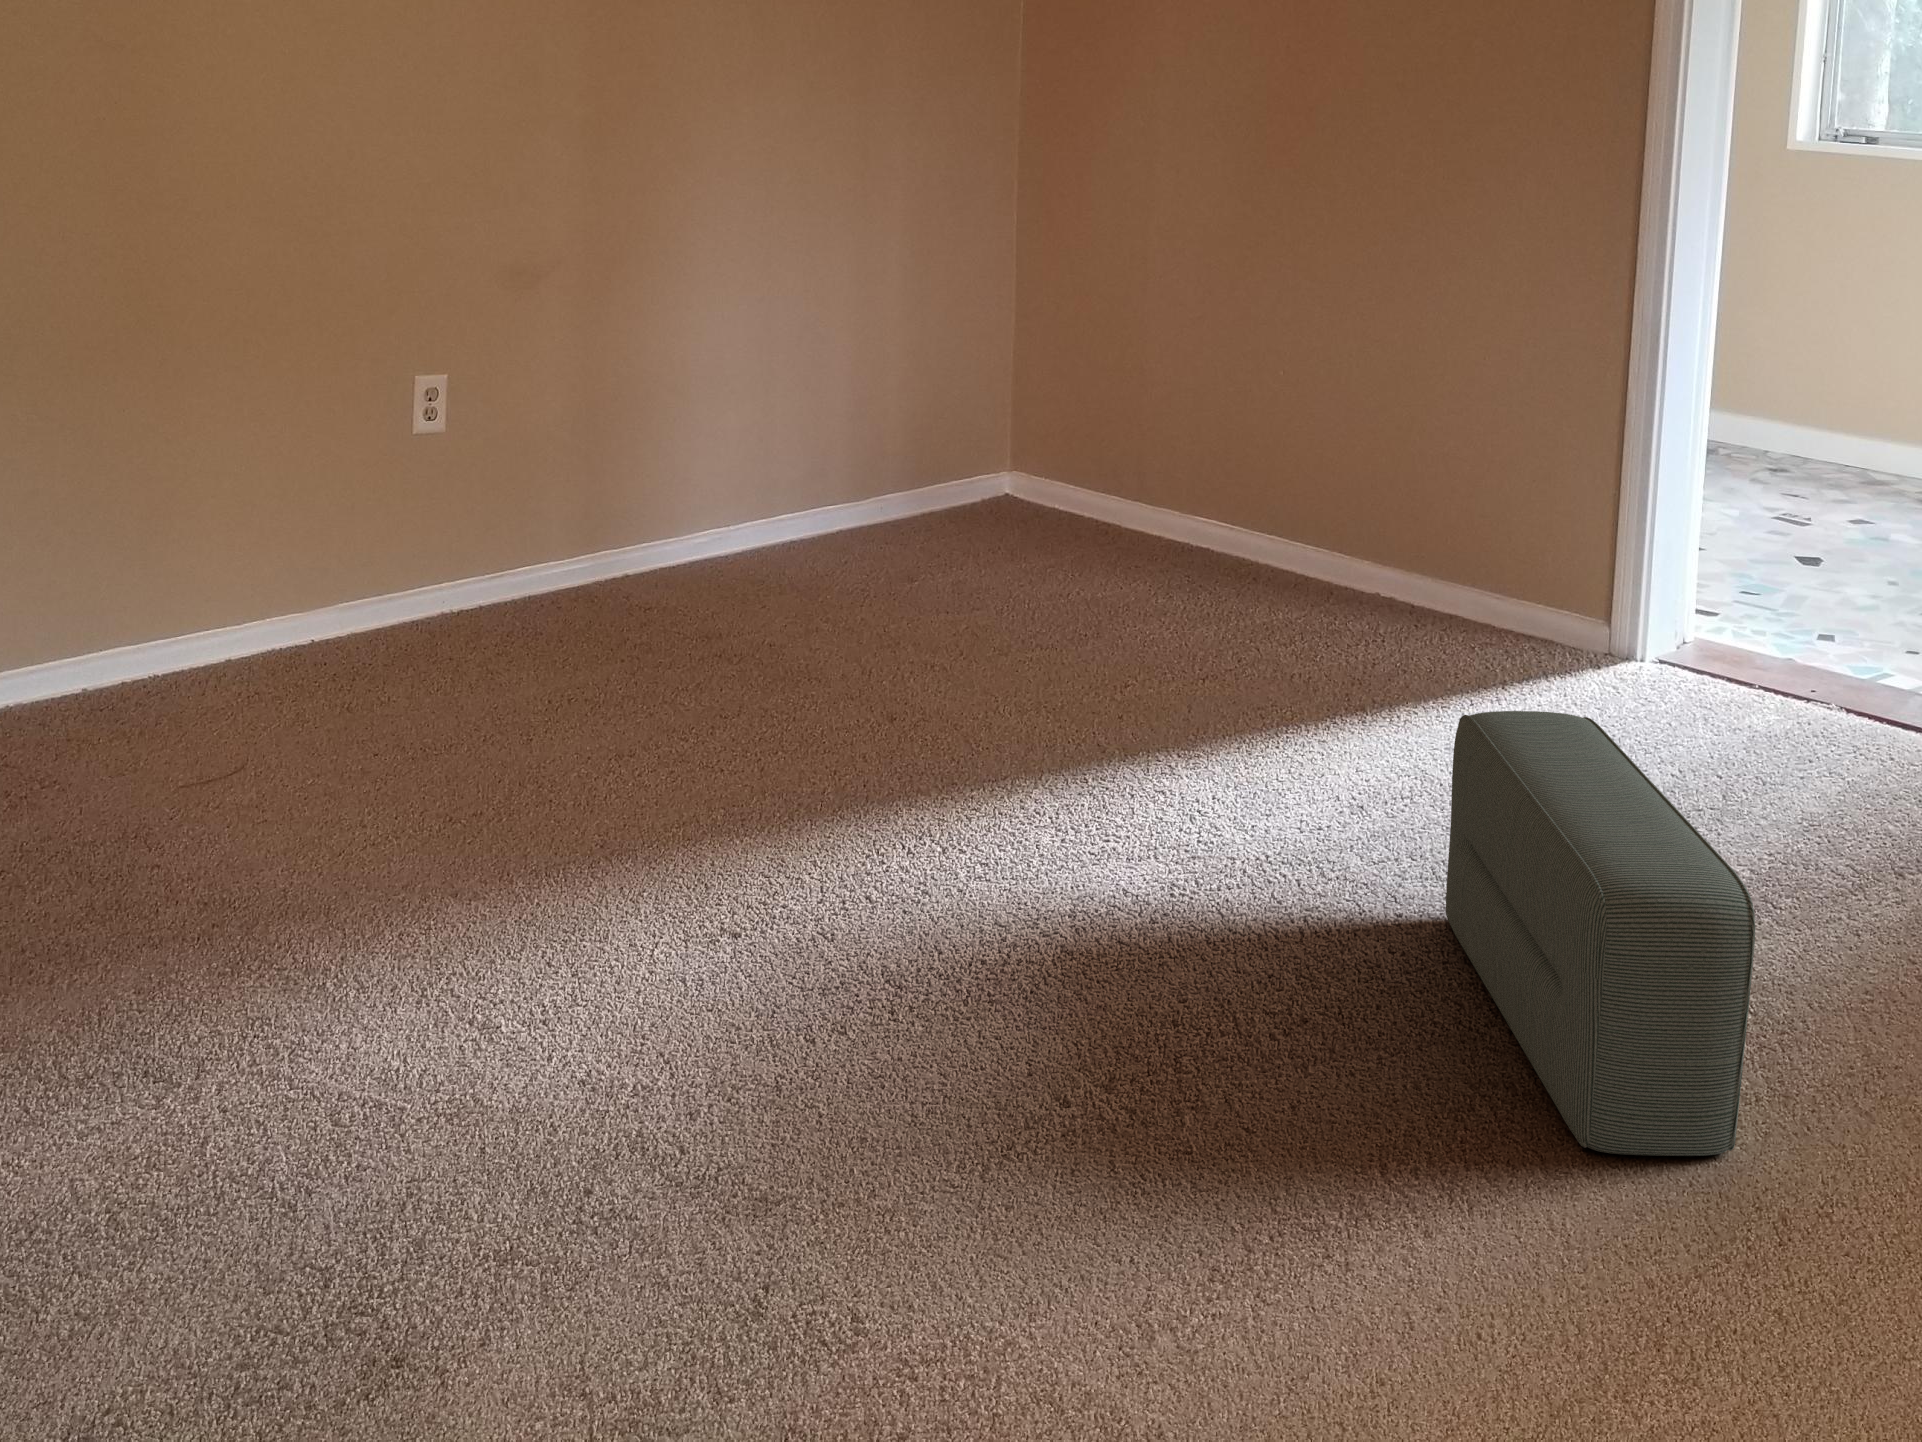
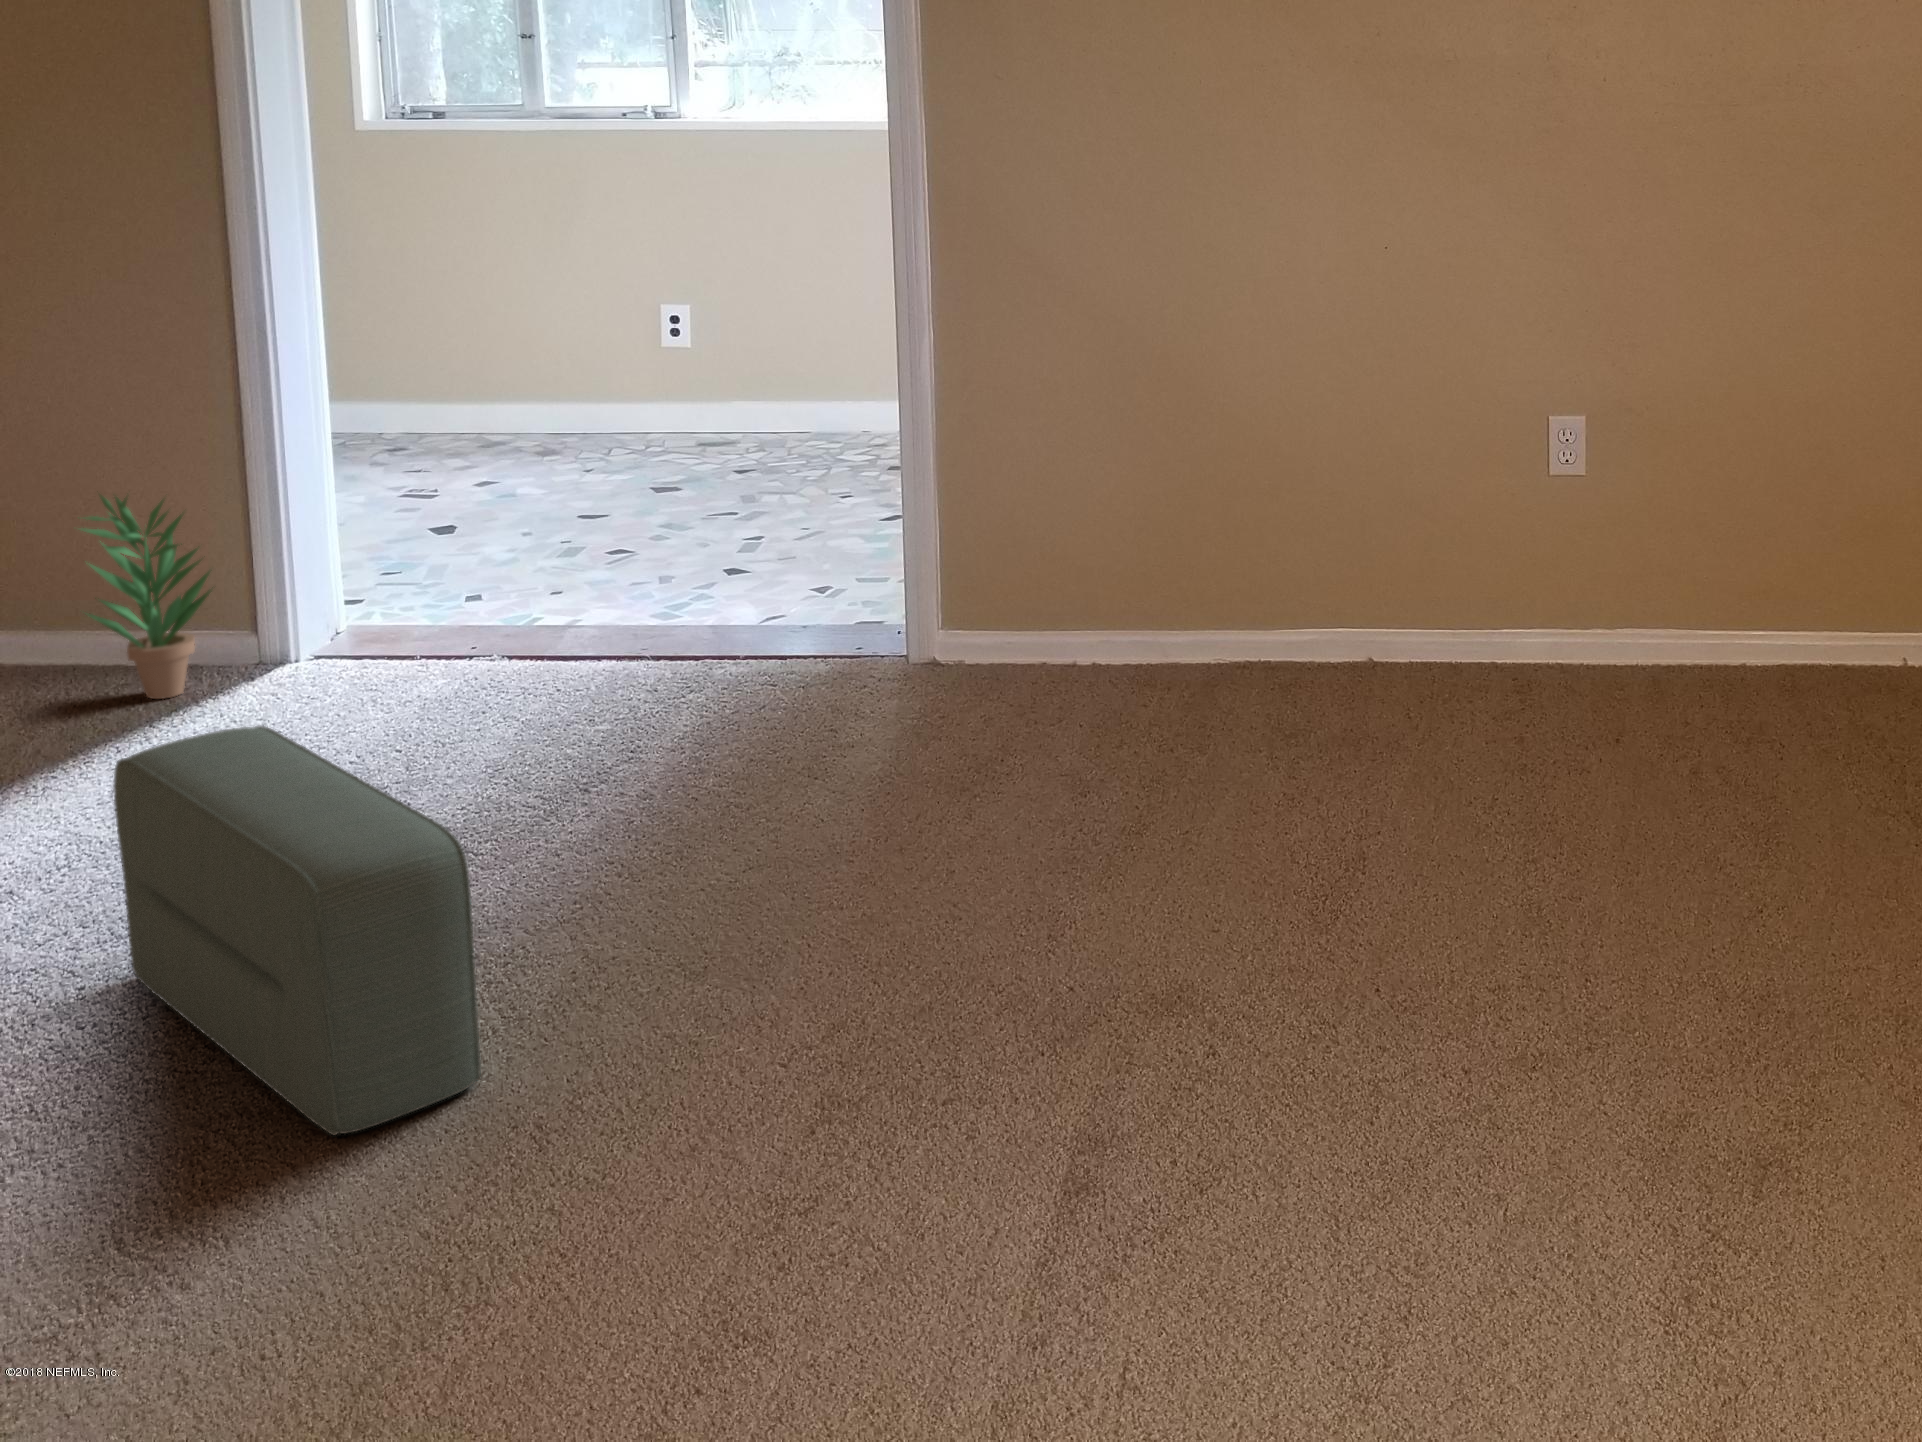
potted plant: none [1467,461,1585,664] -> present [81,495,211,699]

